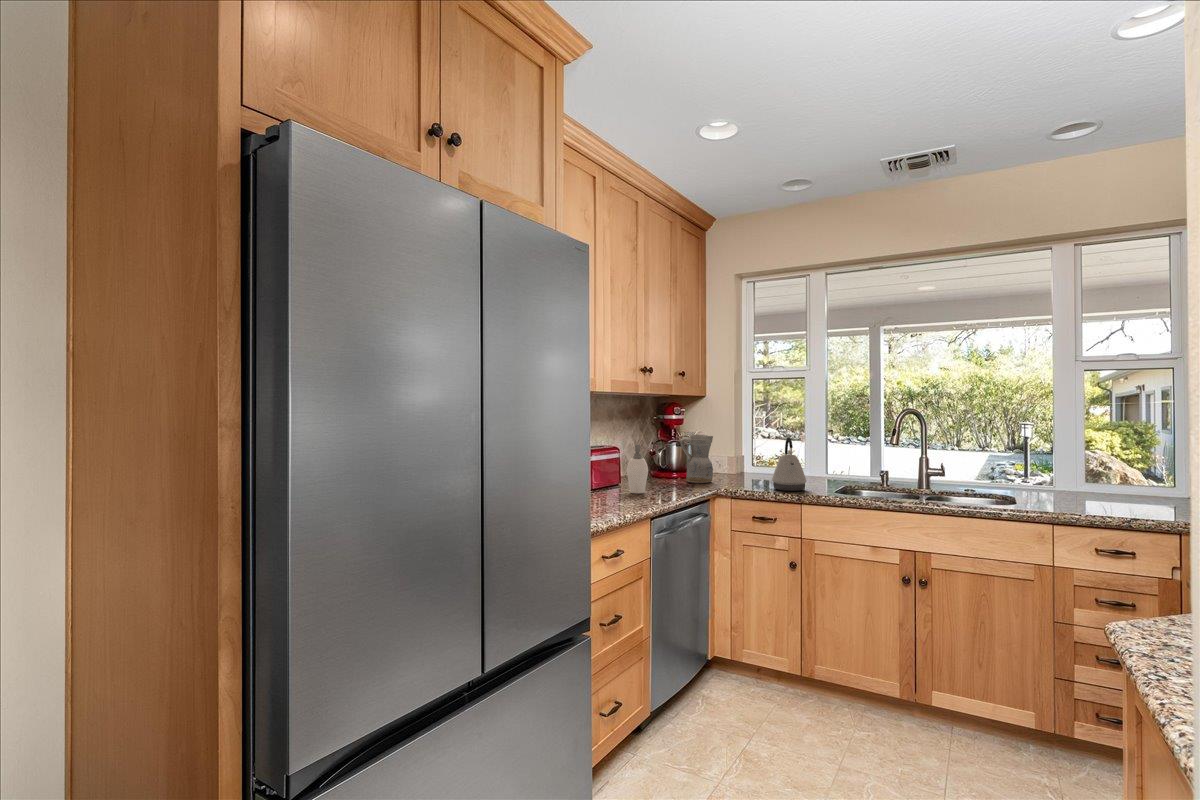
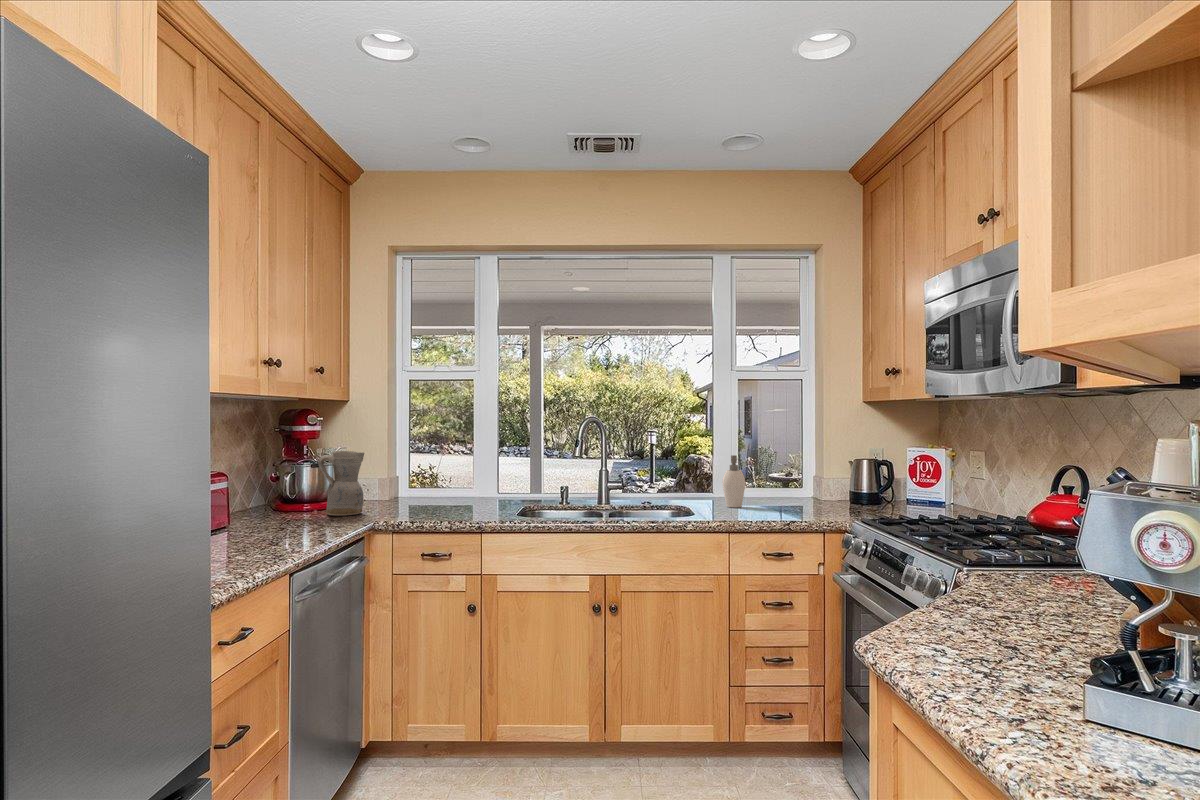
kettle: present [772,437,806,491] -> none [443,452,484,518]
soap dispenser: present [627,445,653,493] -> present [722,455,745,507]

